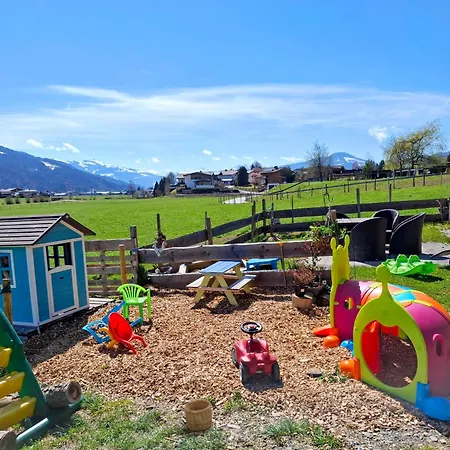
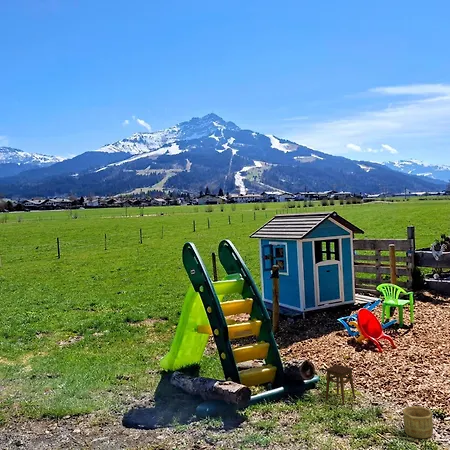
stool: none [95,378,128,418] -> present [325,365,355,405]

